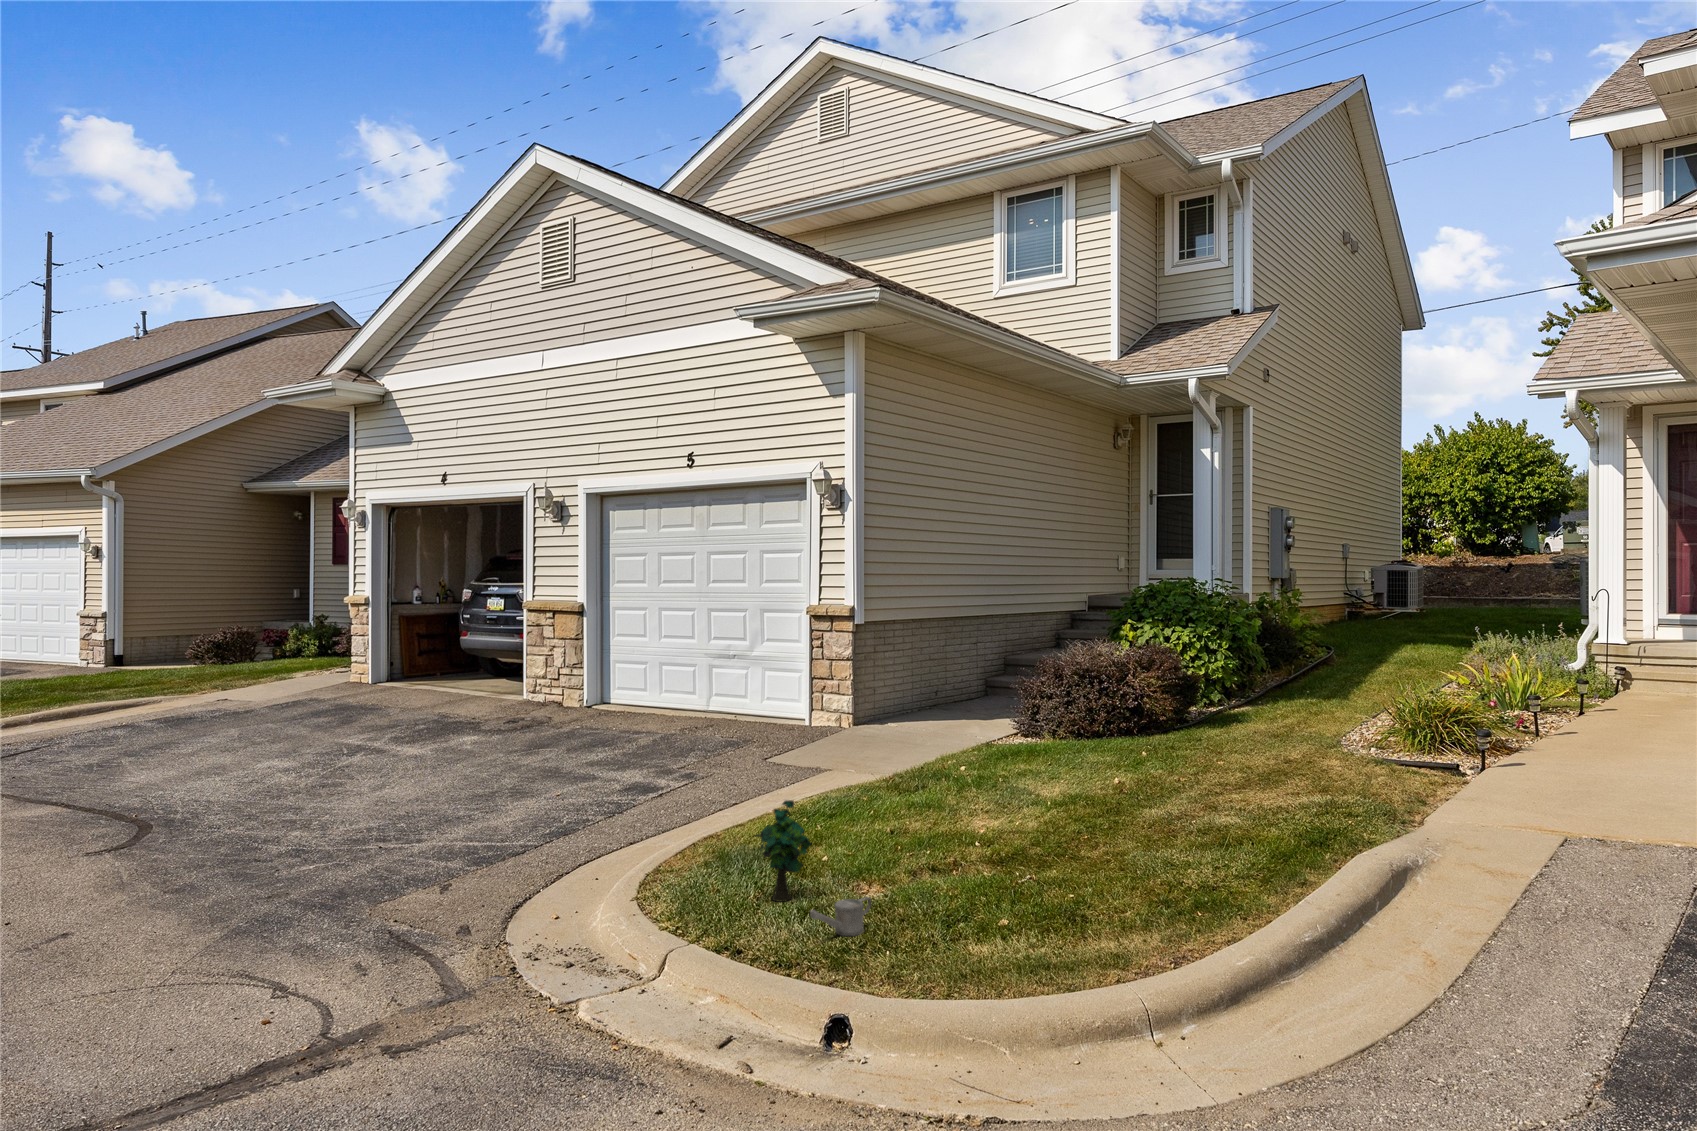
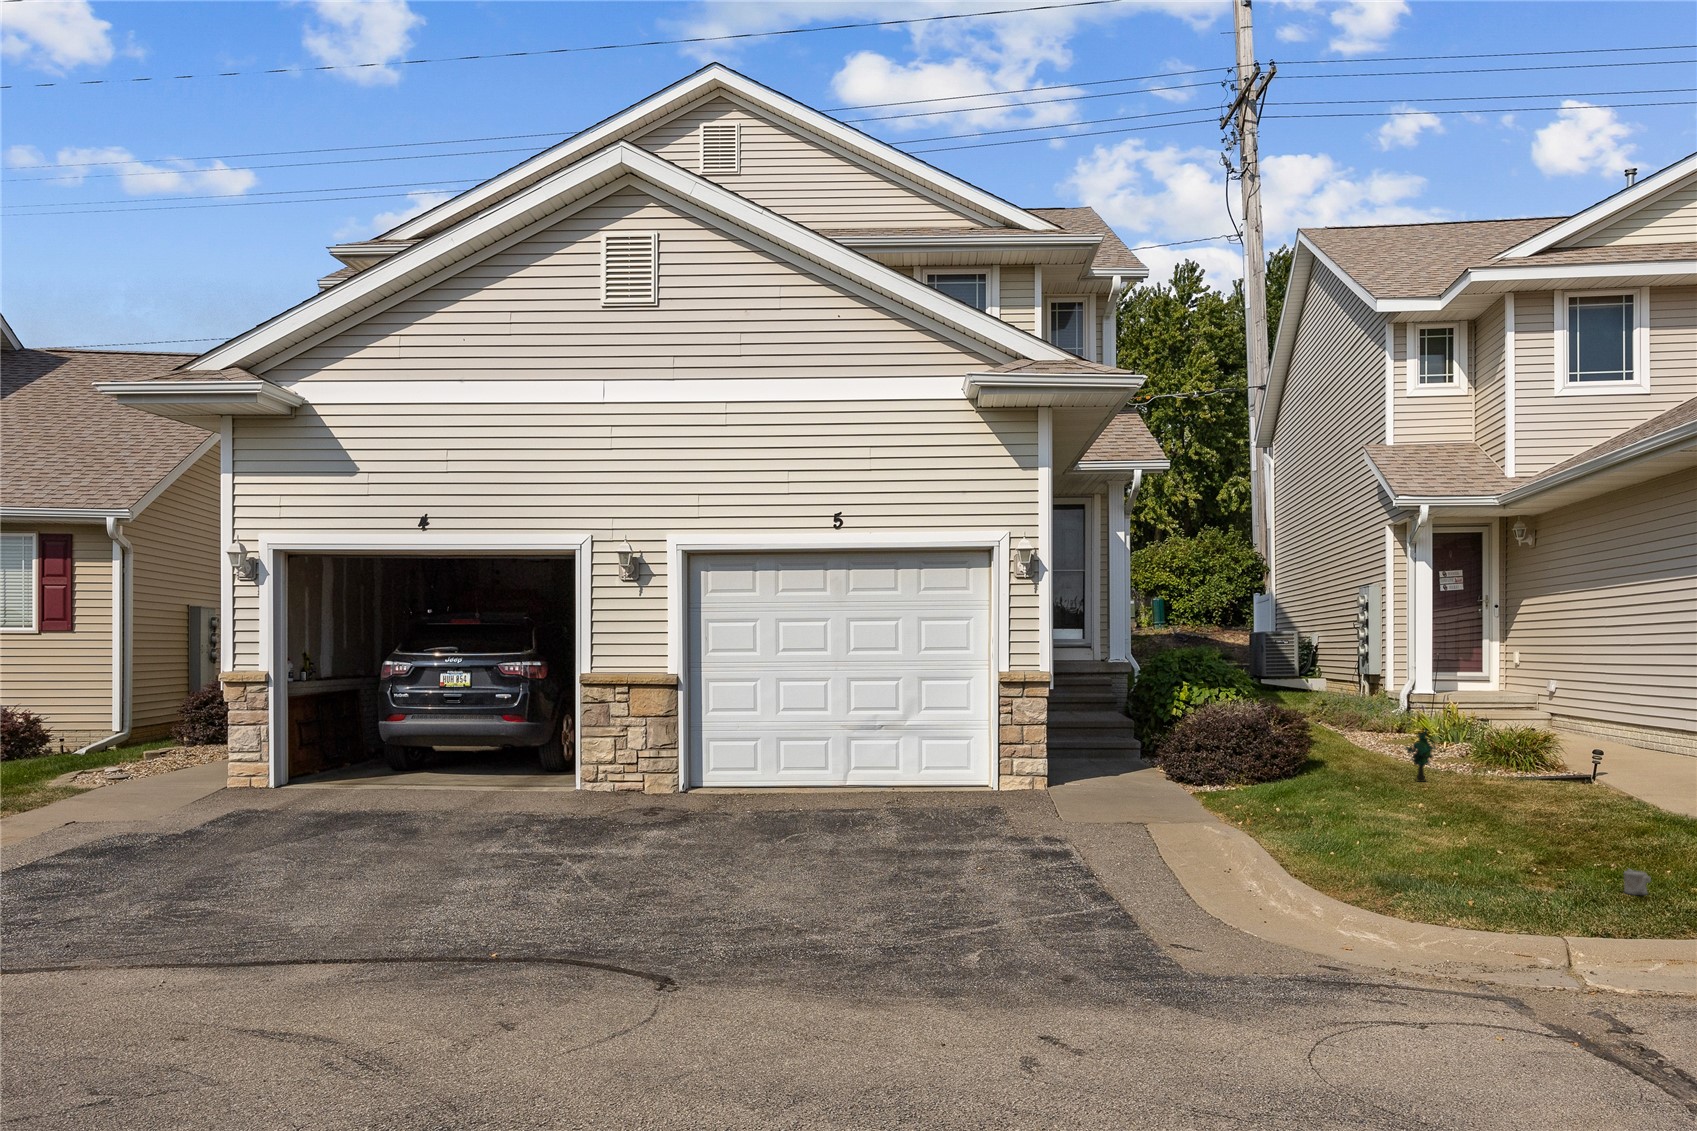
decorative plant: present [755,800,812,902] -> present [1405,729,1436,782]

